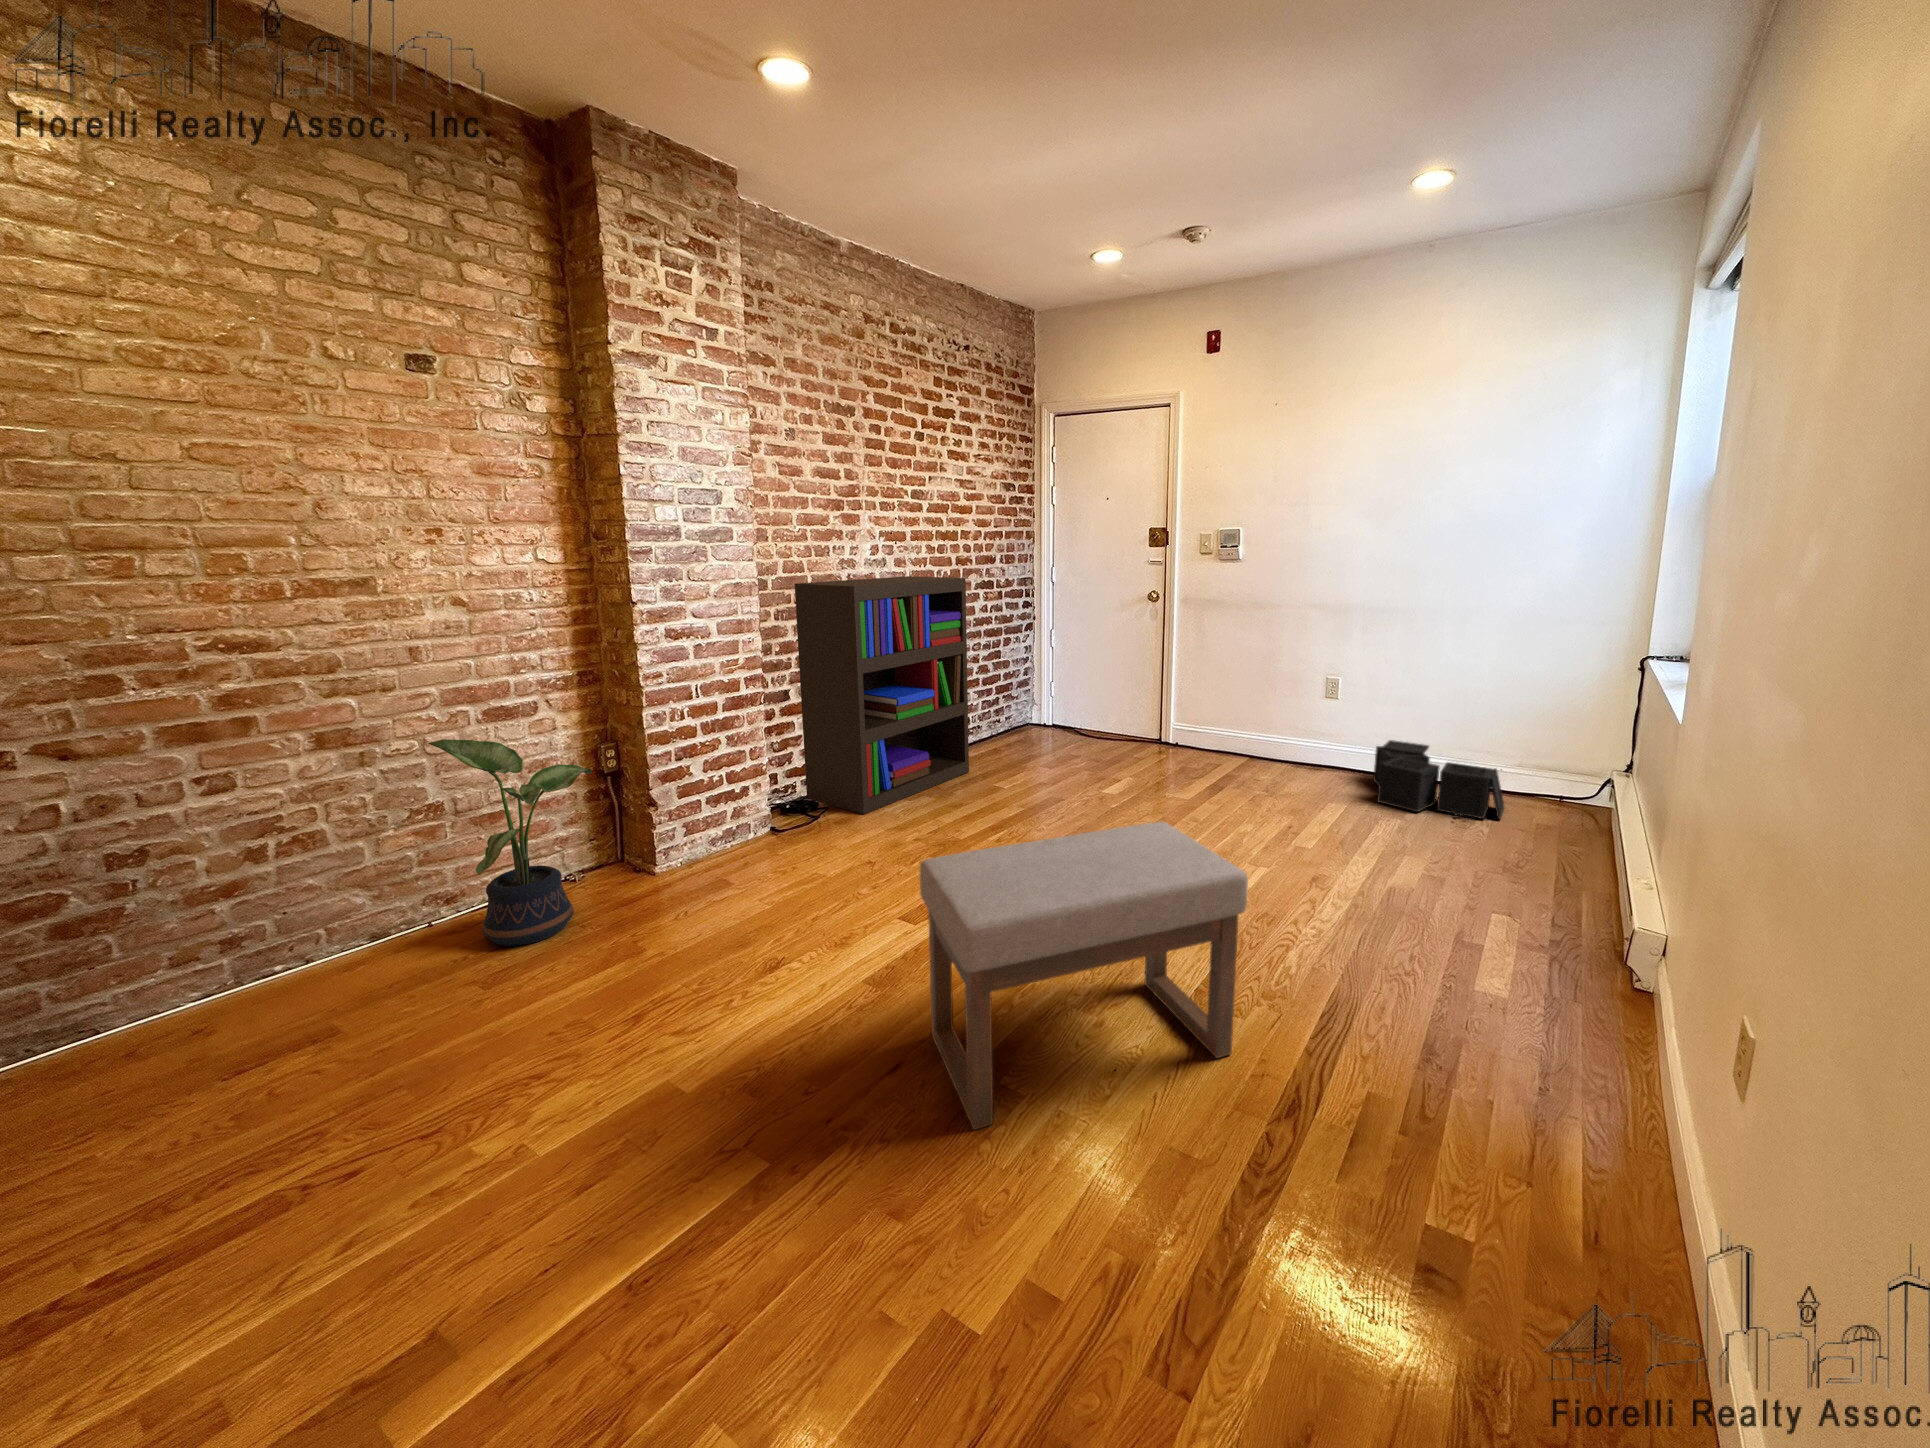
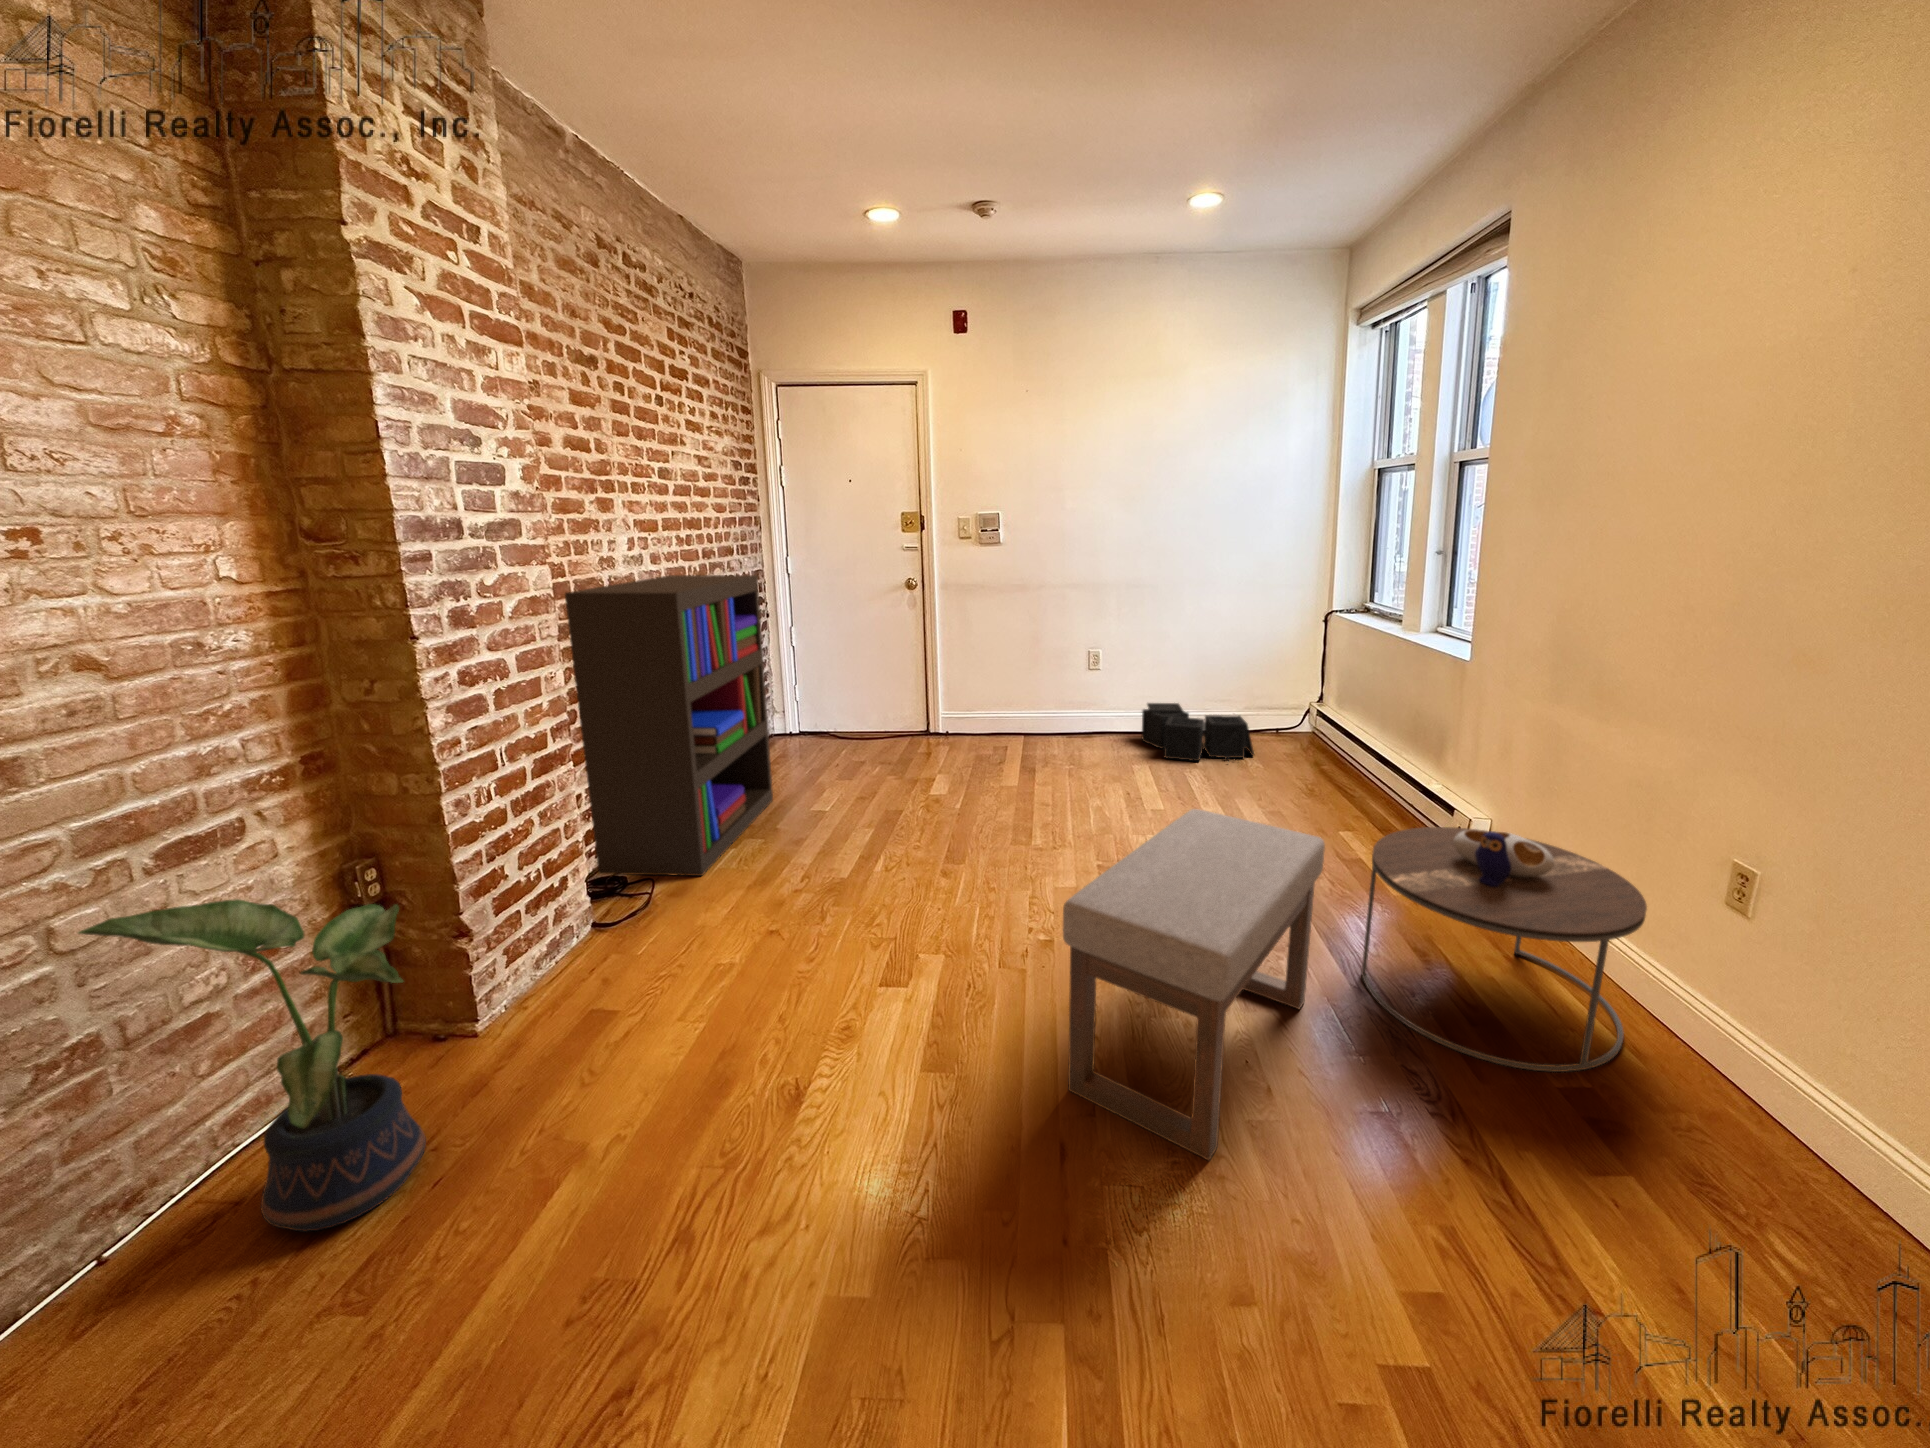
side table: none [1317,903,1685,1260] -> present [1361,827,1647,1072]

